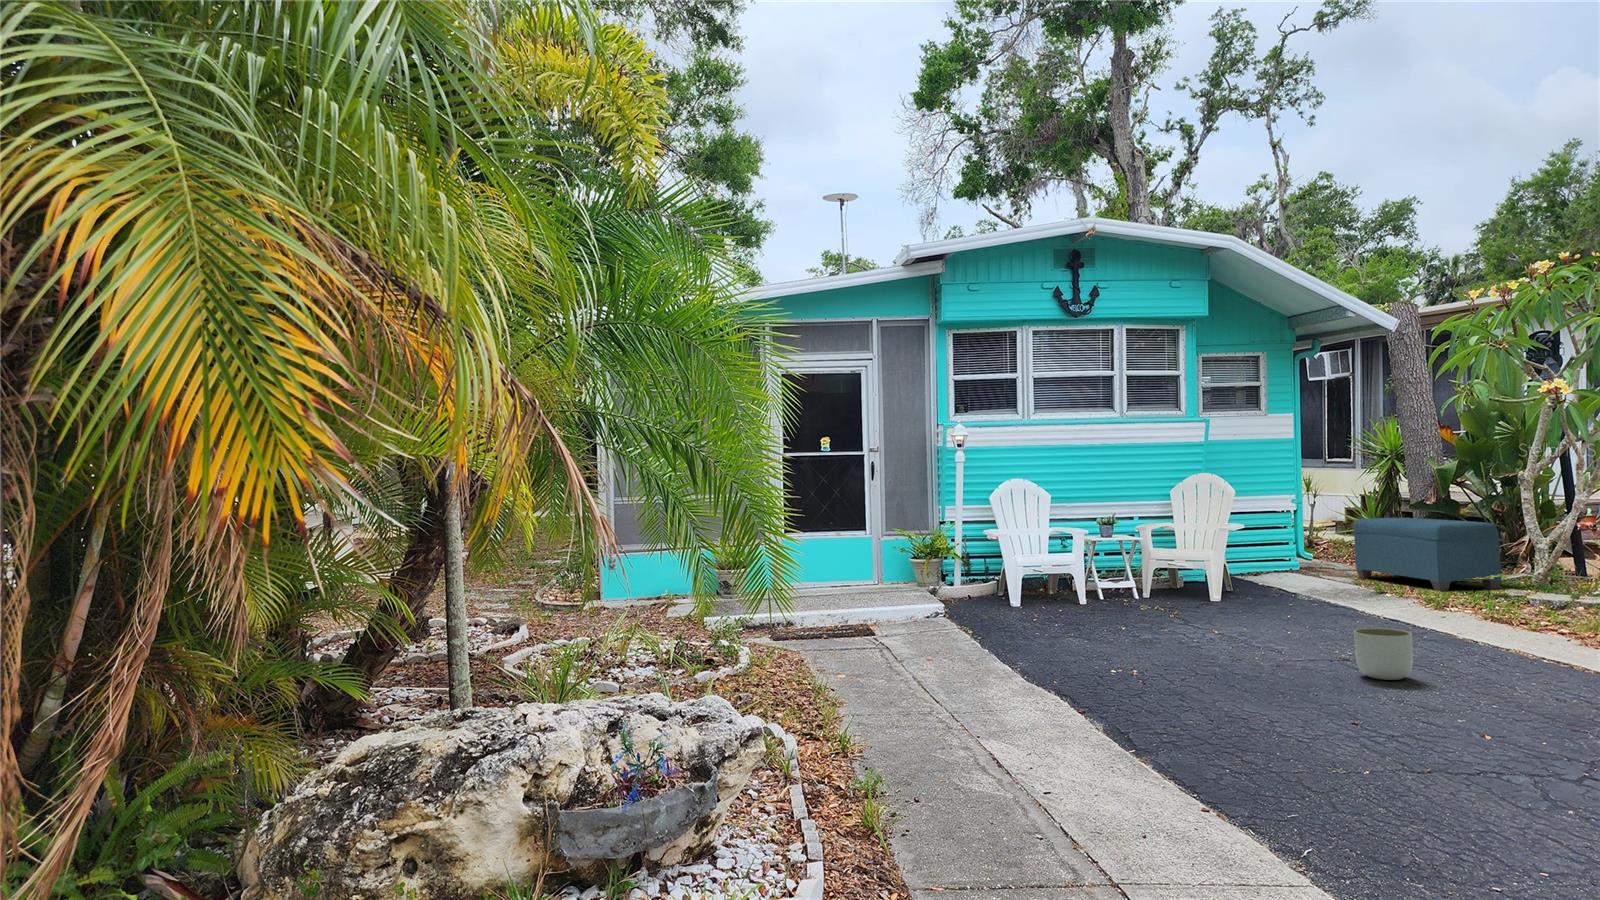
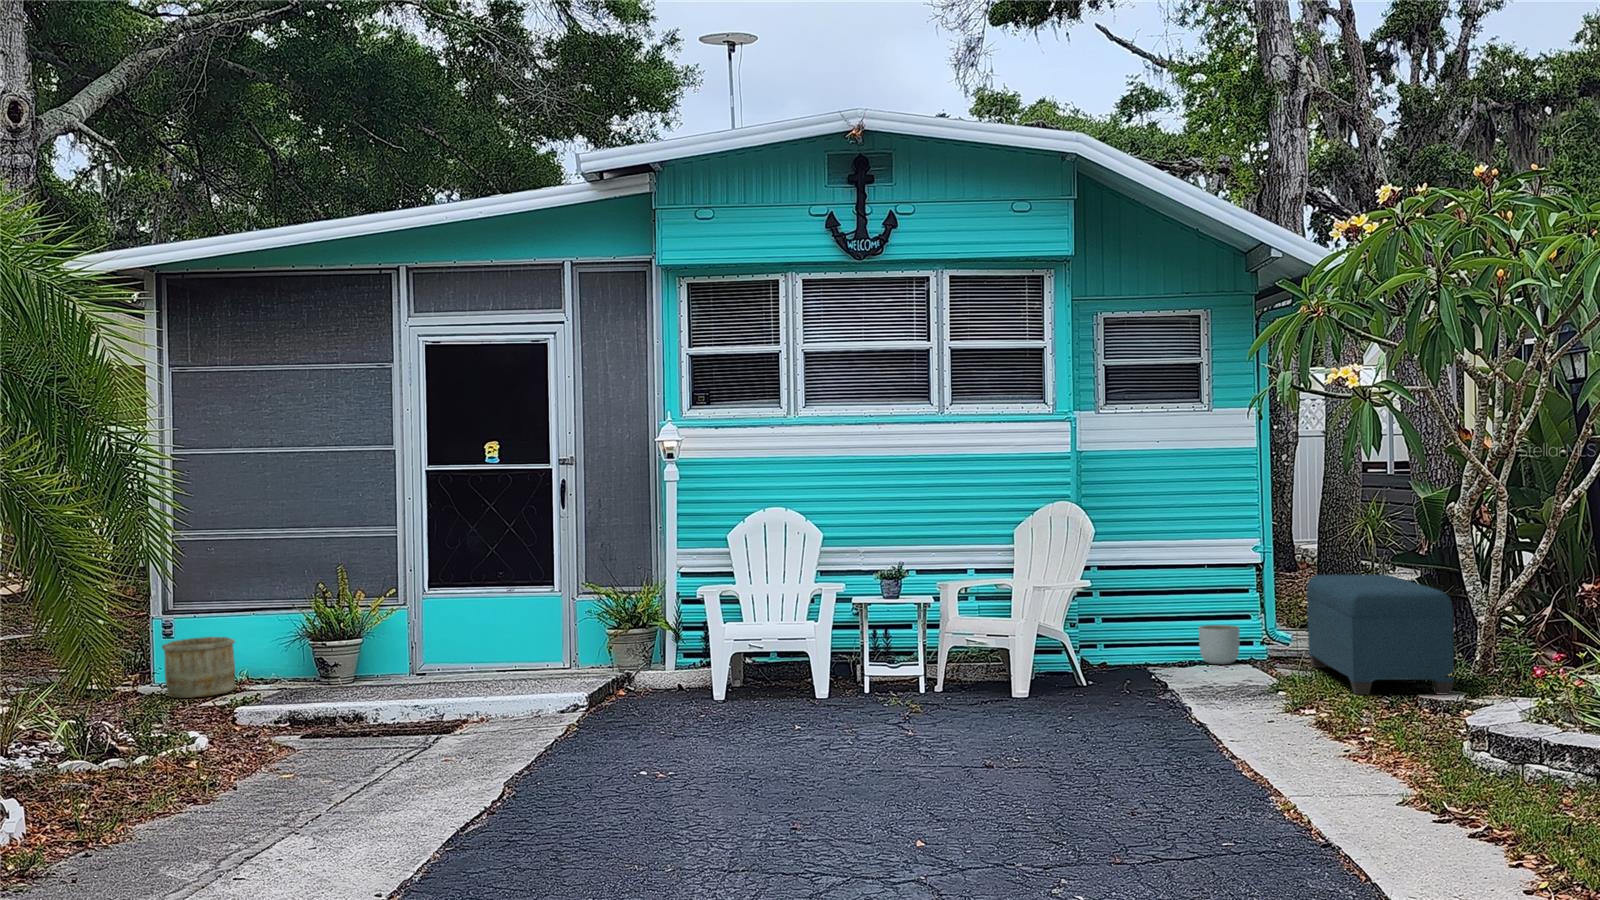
wooden bucket: none [615,574,663,617] -> present [162,637,235,698]
planter: present [1354,628,1413,680] -> present [1199,625,1240,664]

